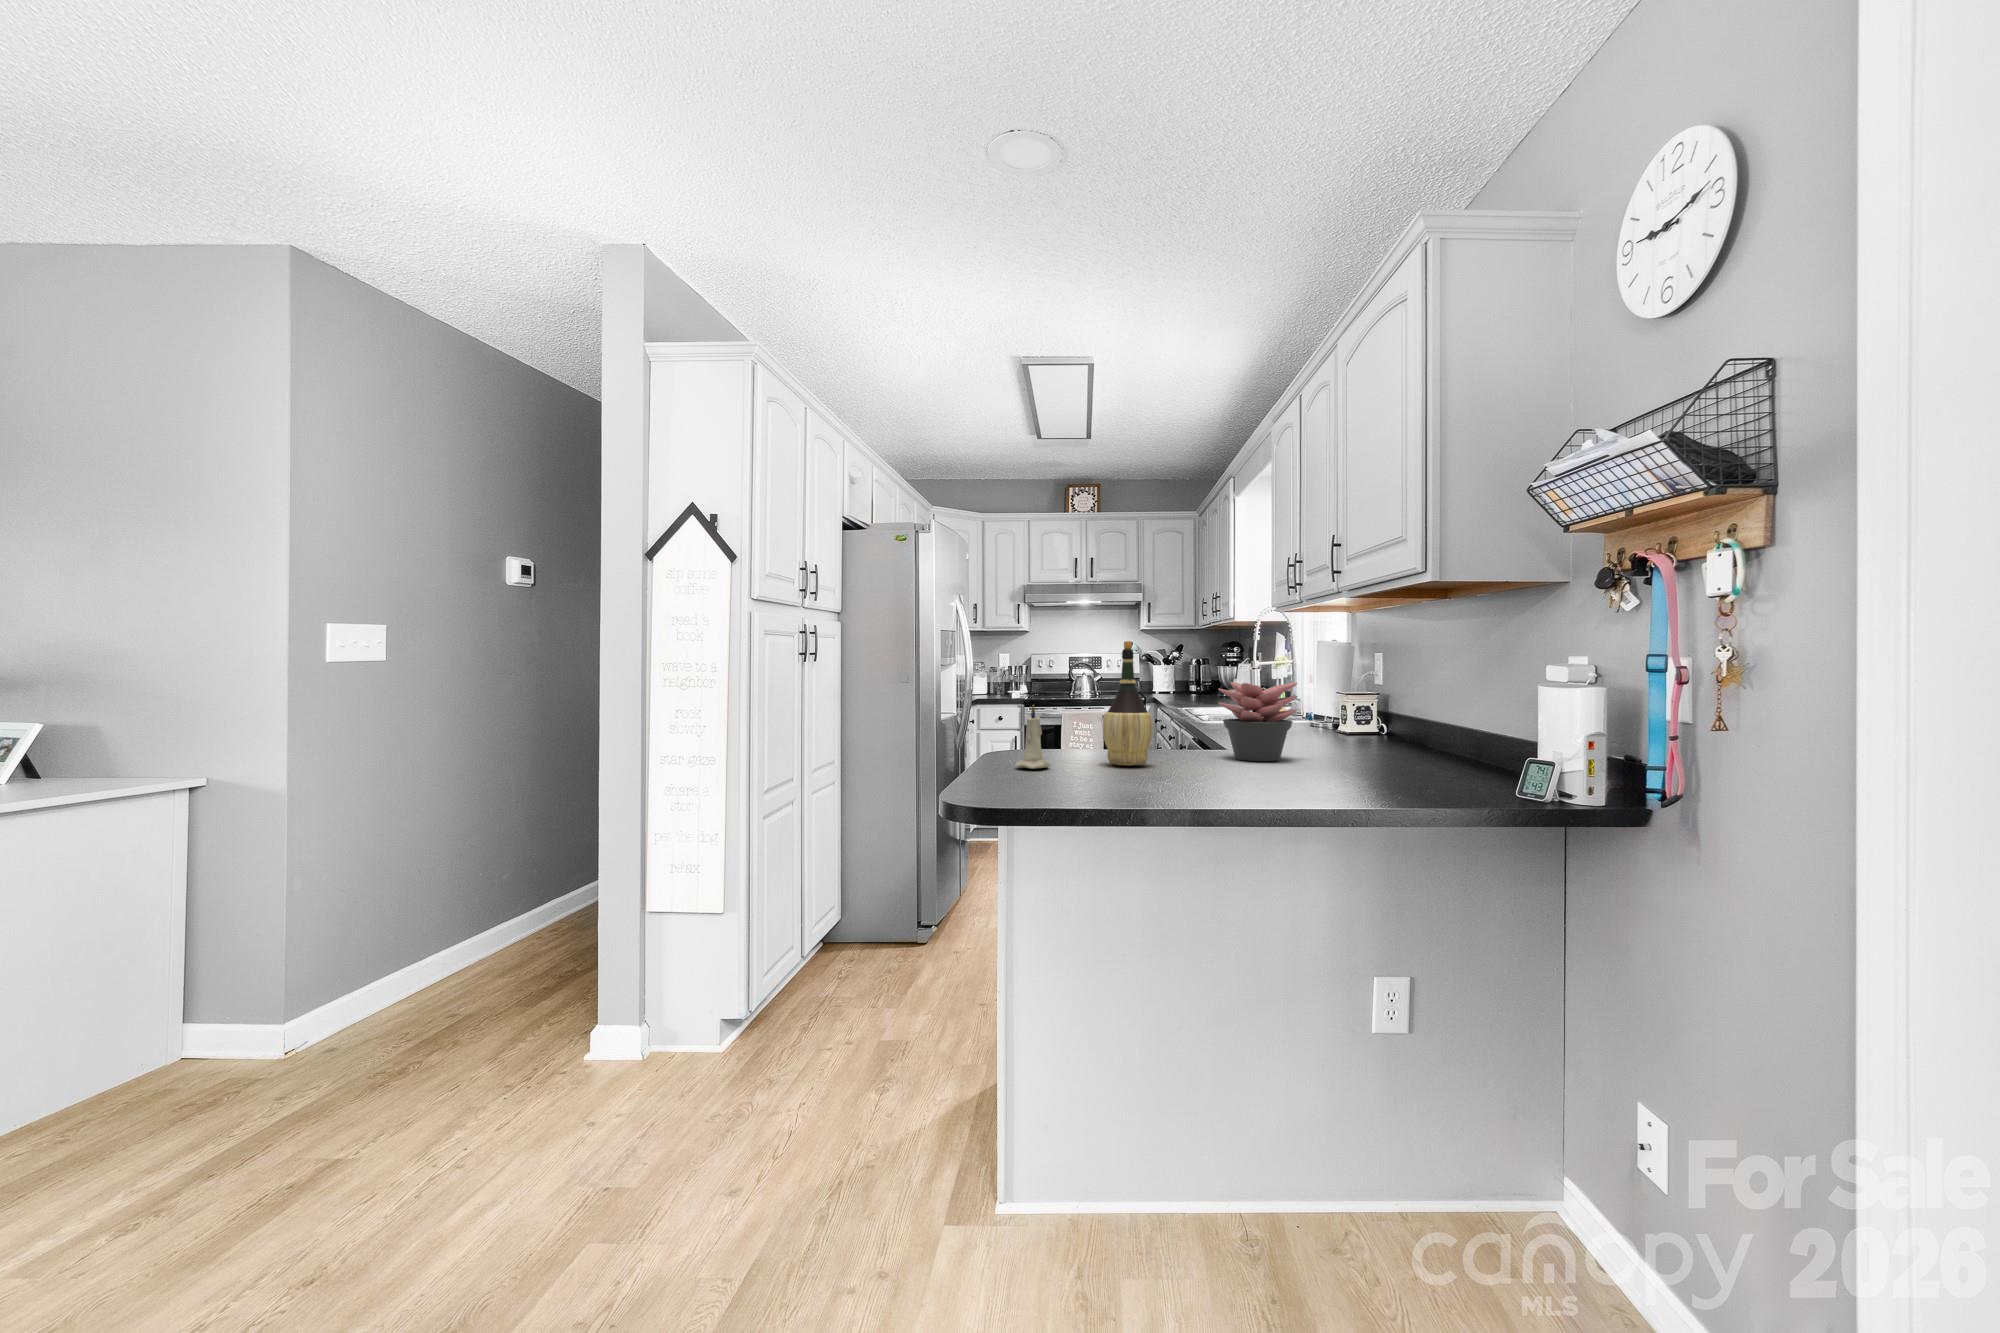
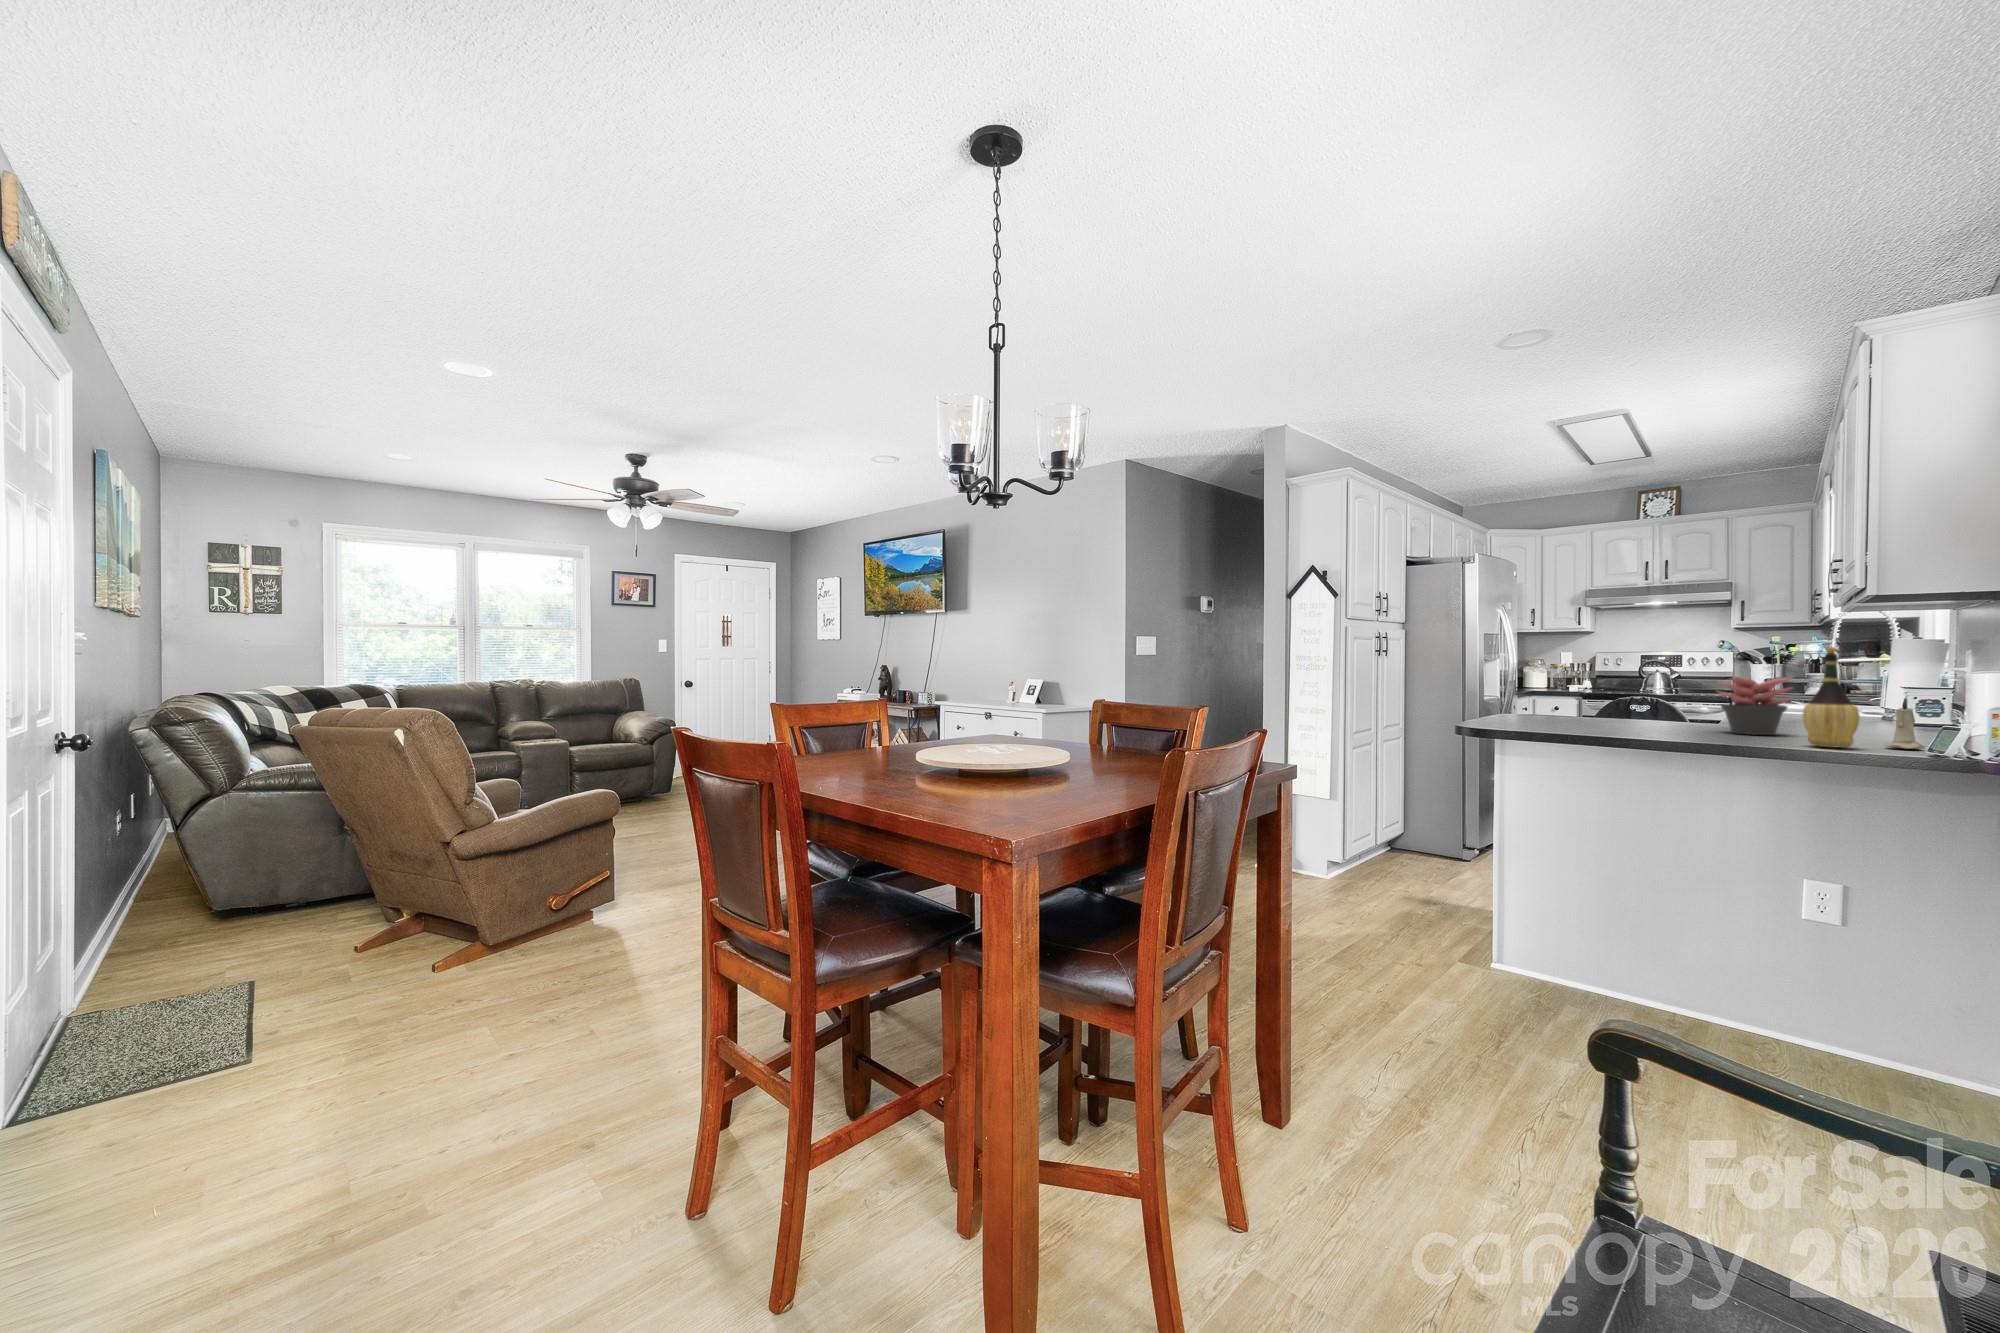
wine bottle: present [1103,641,1153,766] -> present [1802,647,1860,748]
candle: present [1015,704,1050,769] -> present [1884,699,1925,749]

